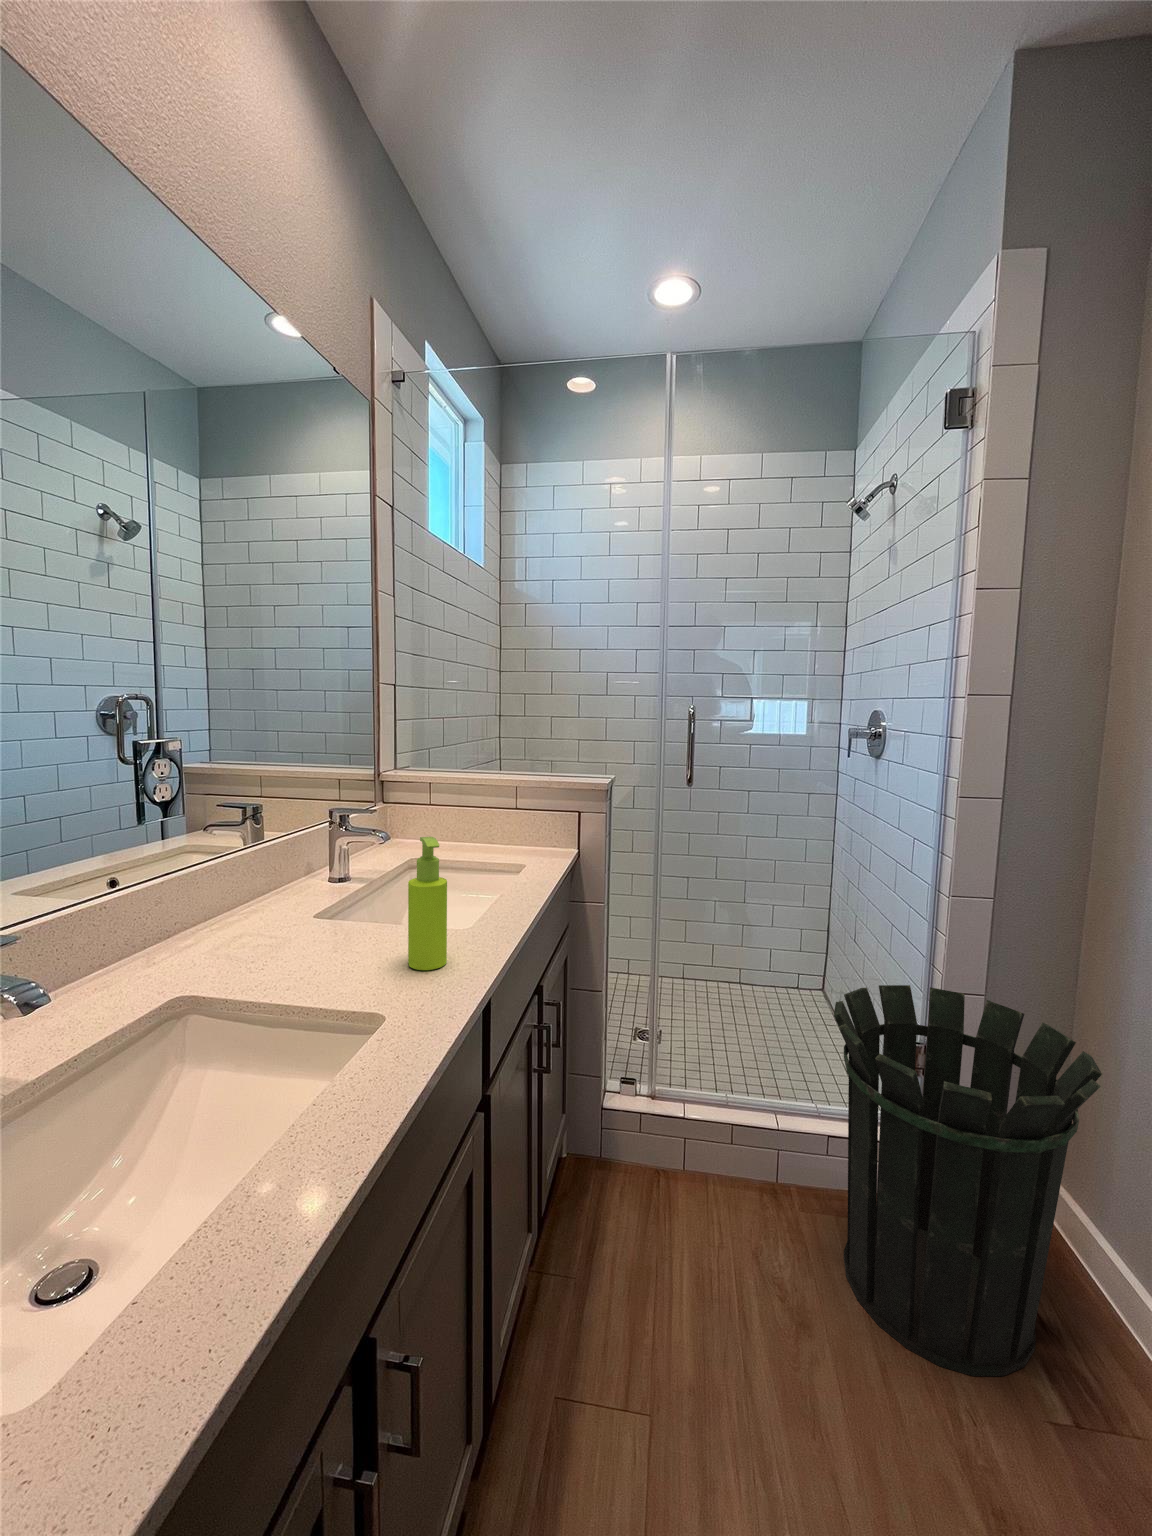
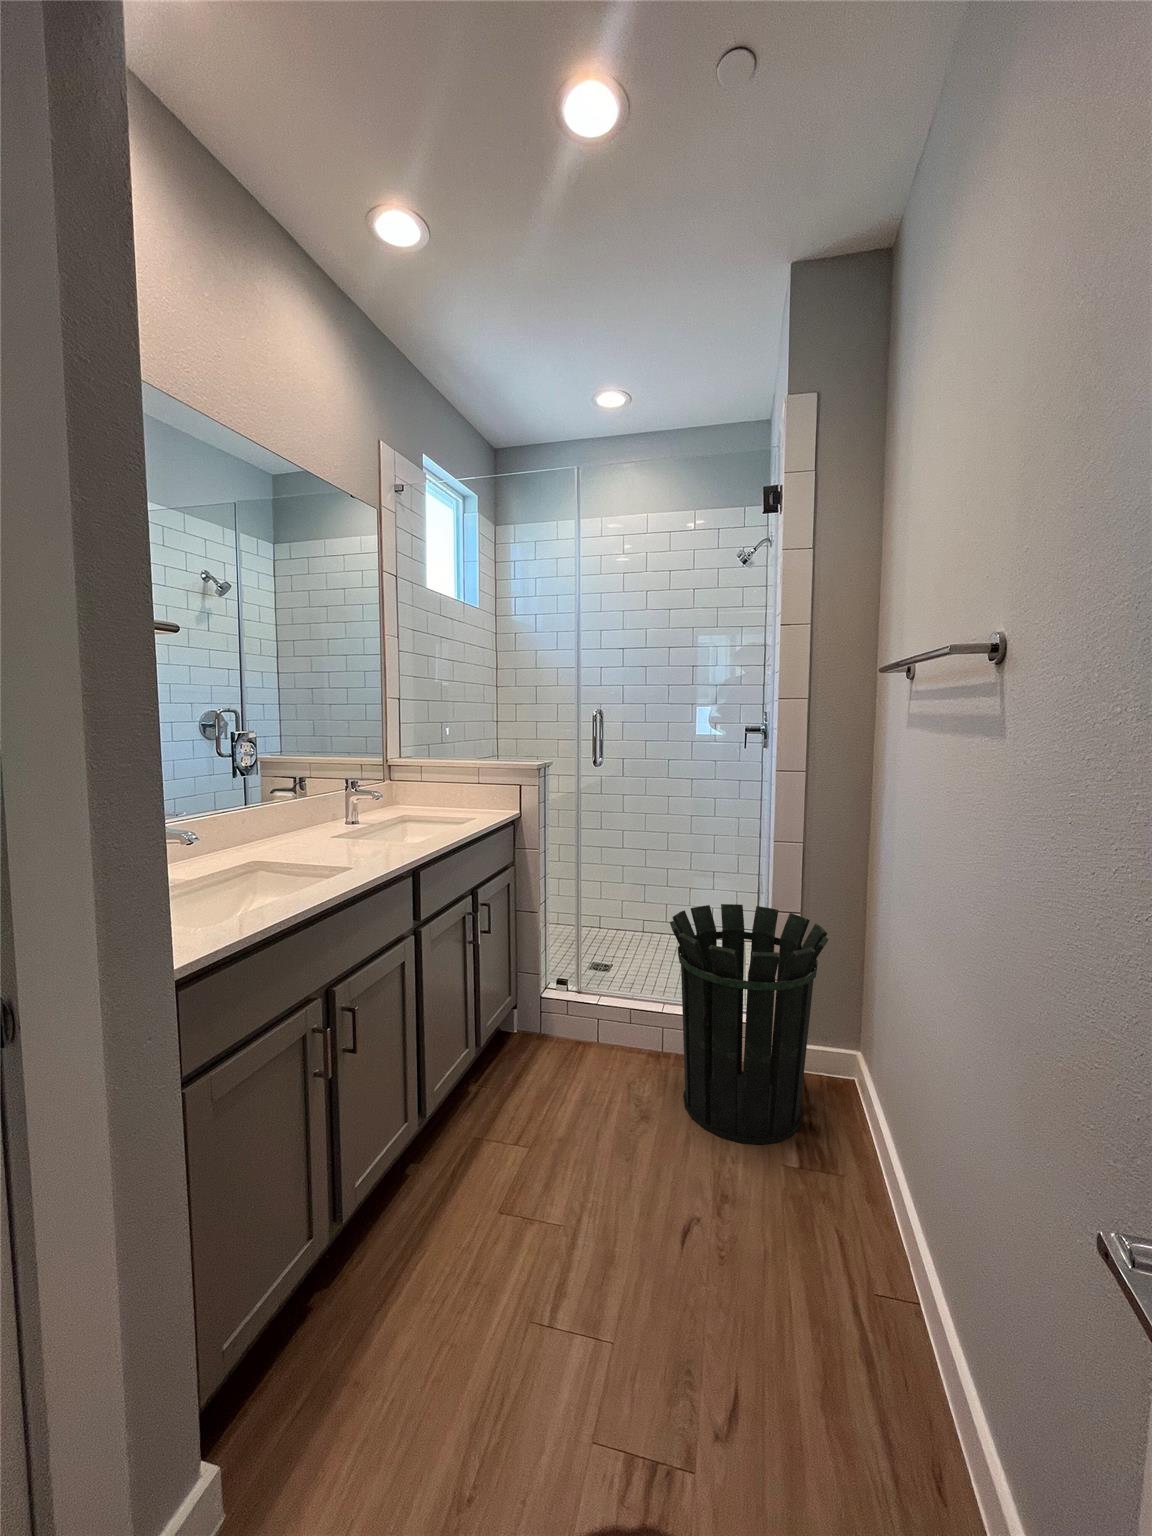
soap dispenser: present [408,837,447,970] -> none [373,785,395,859]

